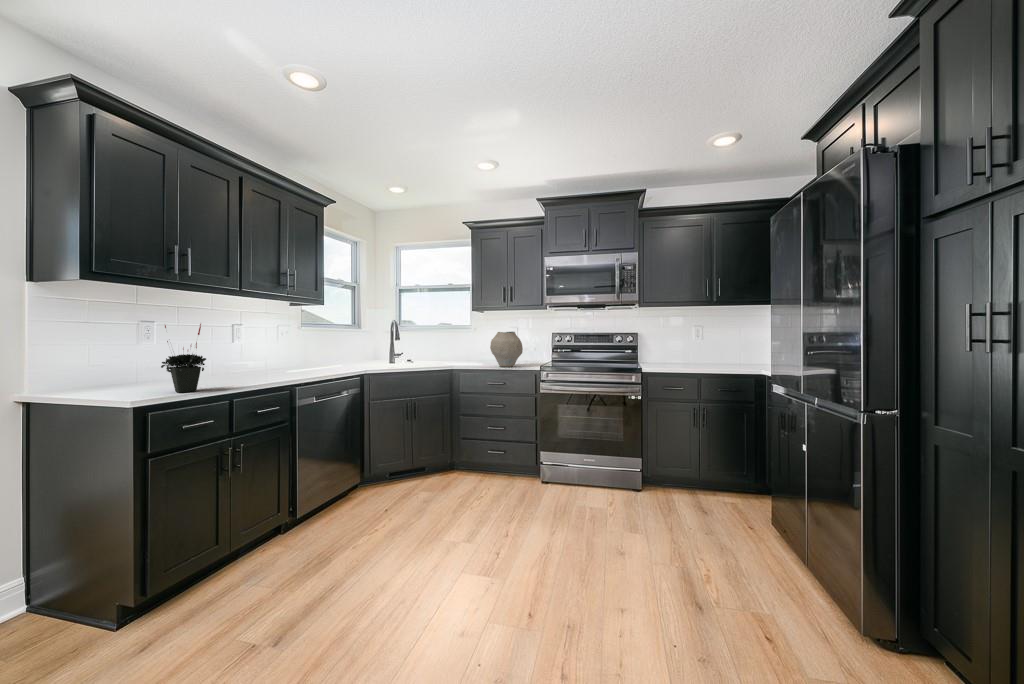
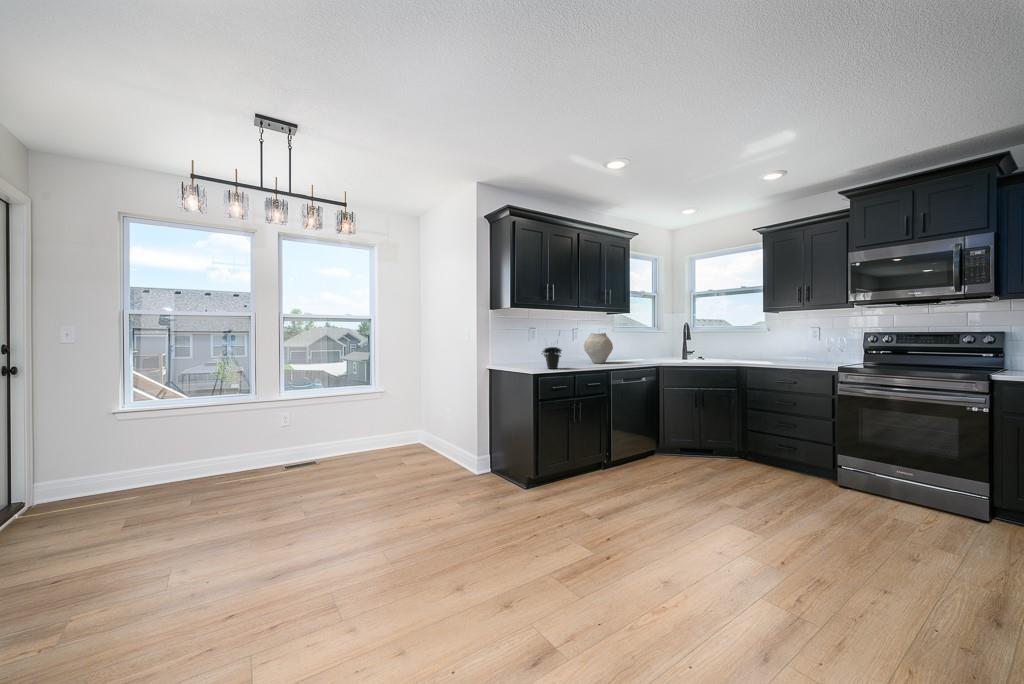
vase: present [490,332,523,367] -> present [584,333,613,363]

